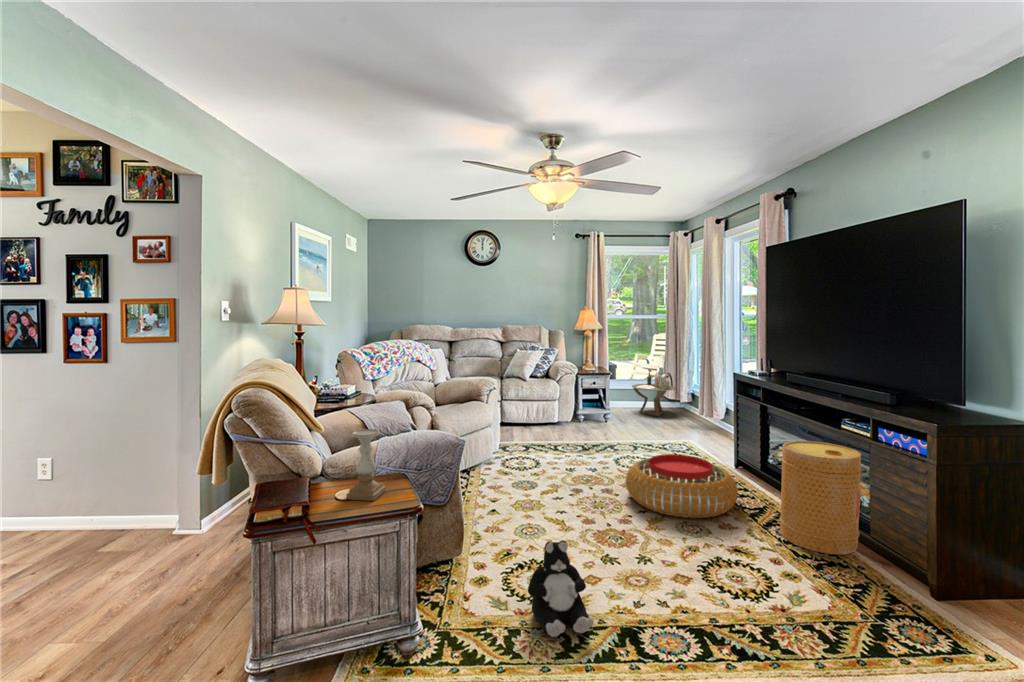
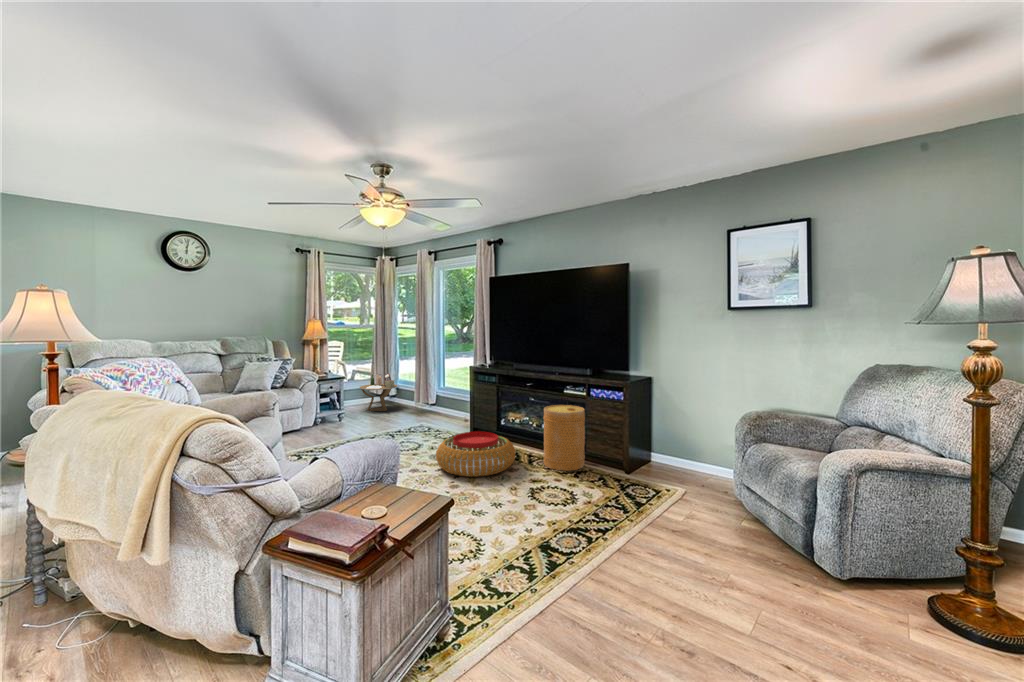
candle holder: present [347,429,385,501] -> none [371,444,409,517]
plush toy: present [528,540,594,637] -> none [479,502,534,571]

